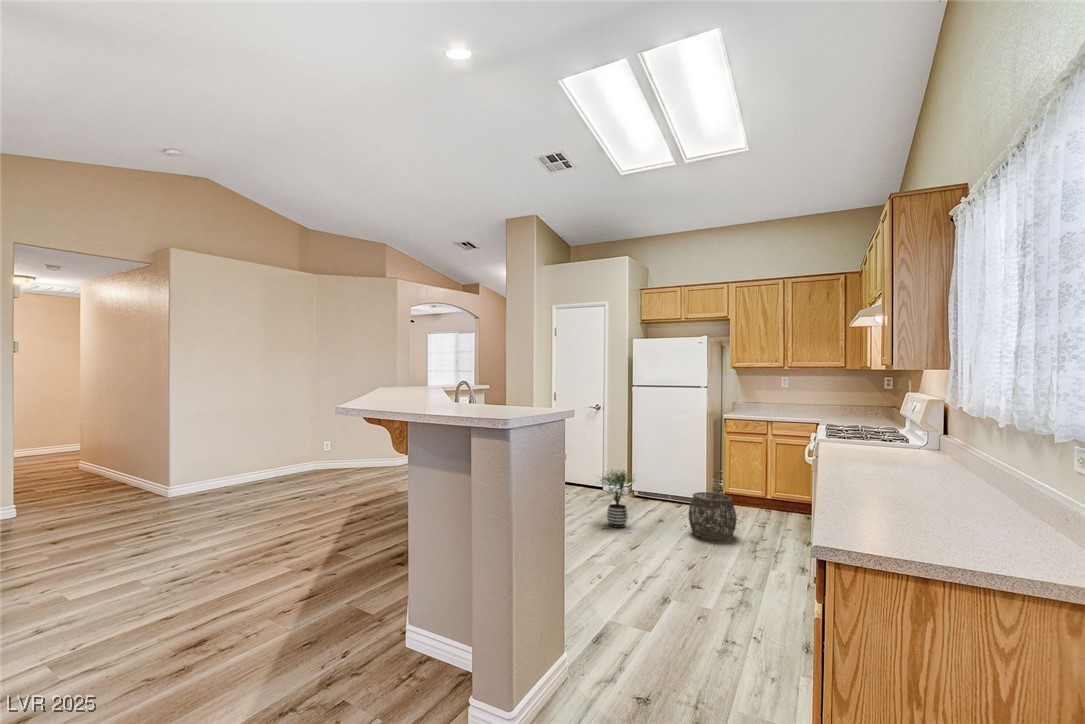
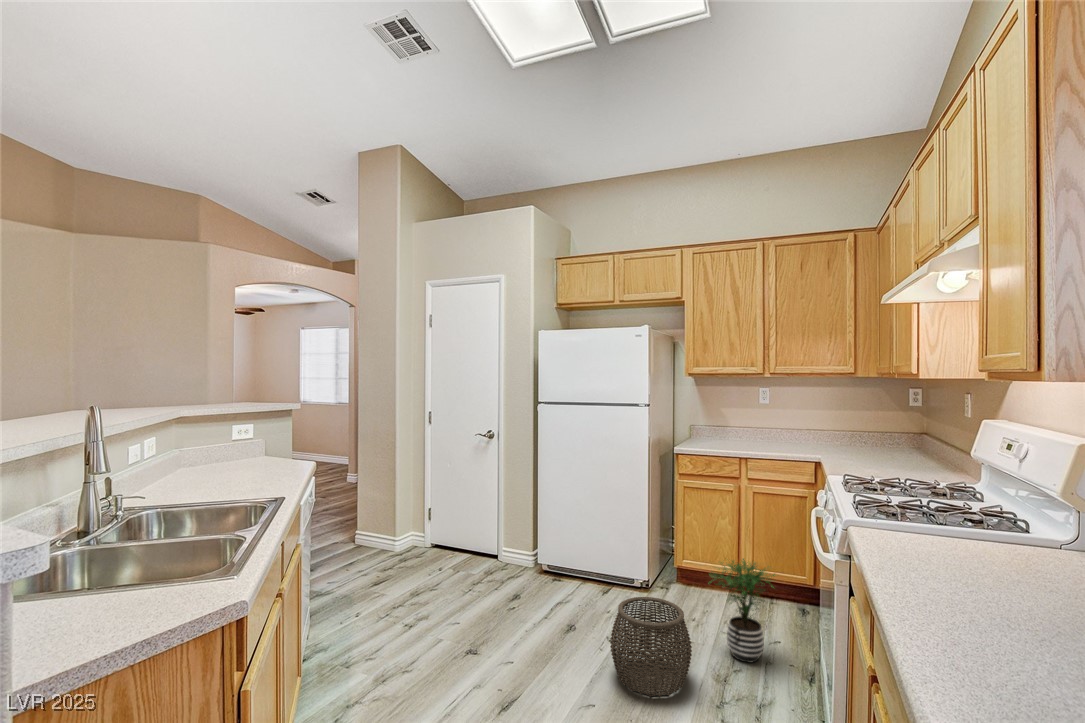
potted plant: present [601,471,634,528] -> present [709,559,776,663]

